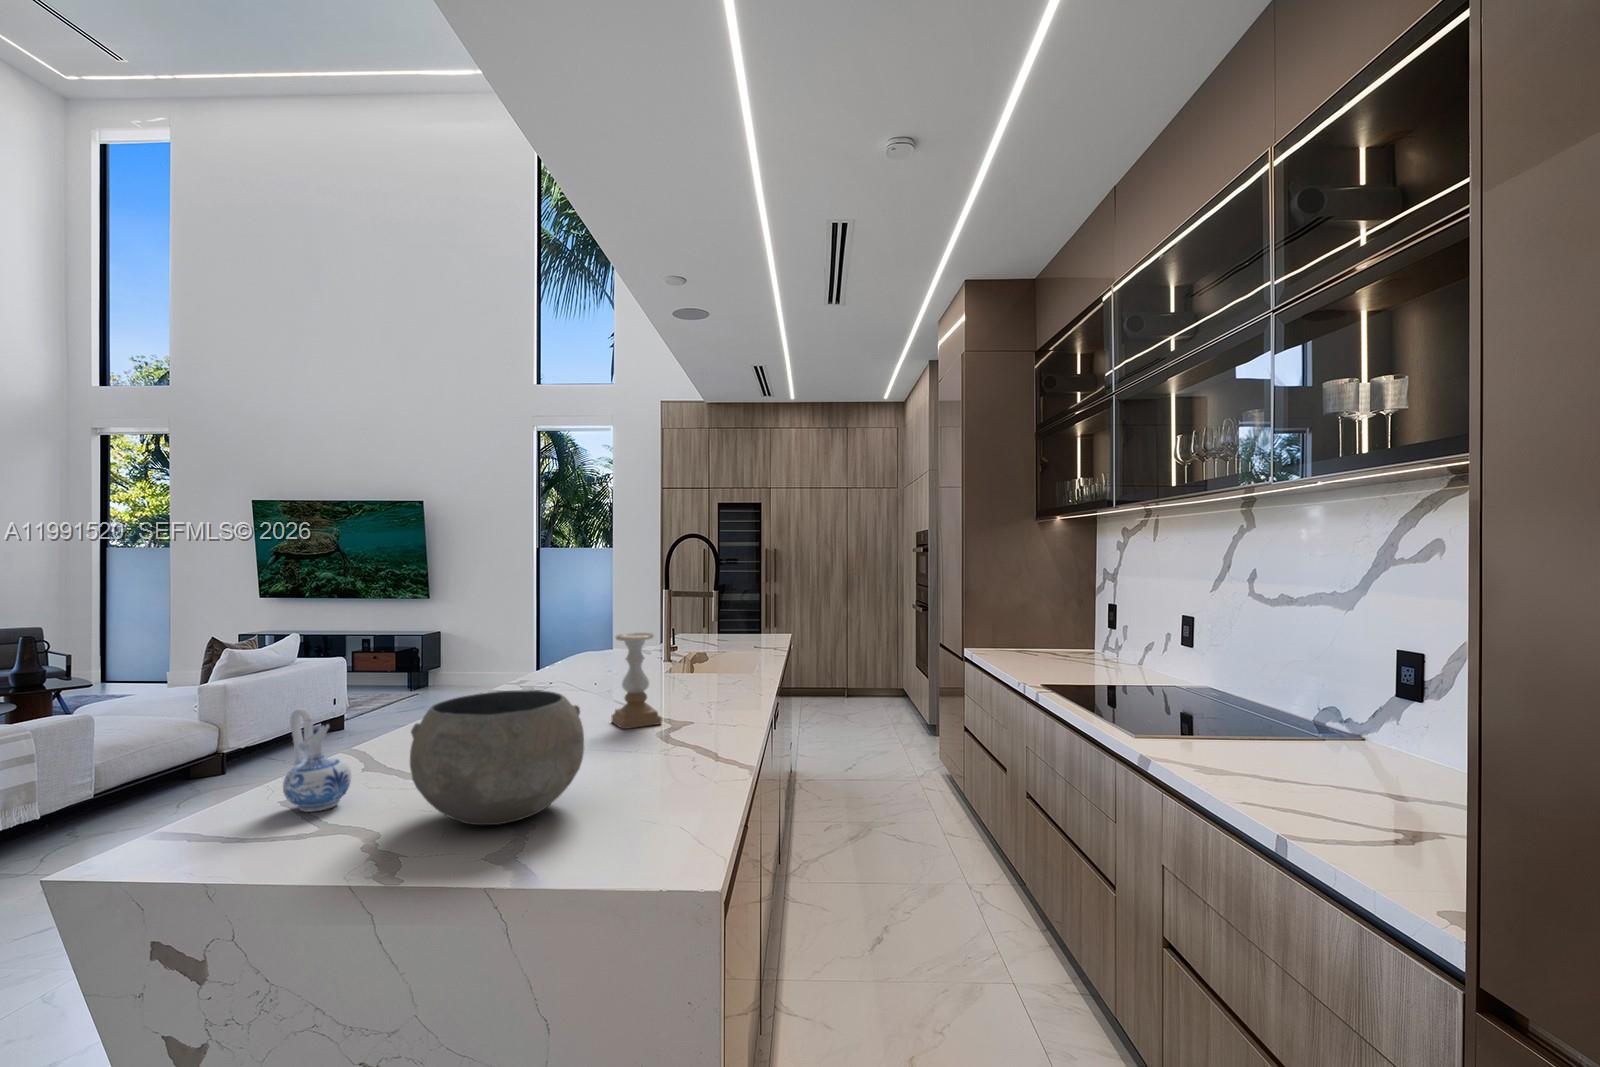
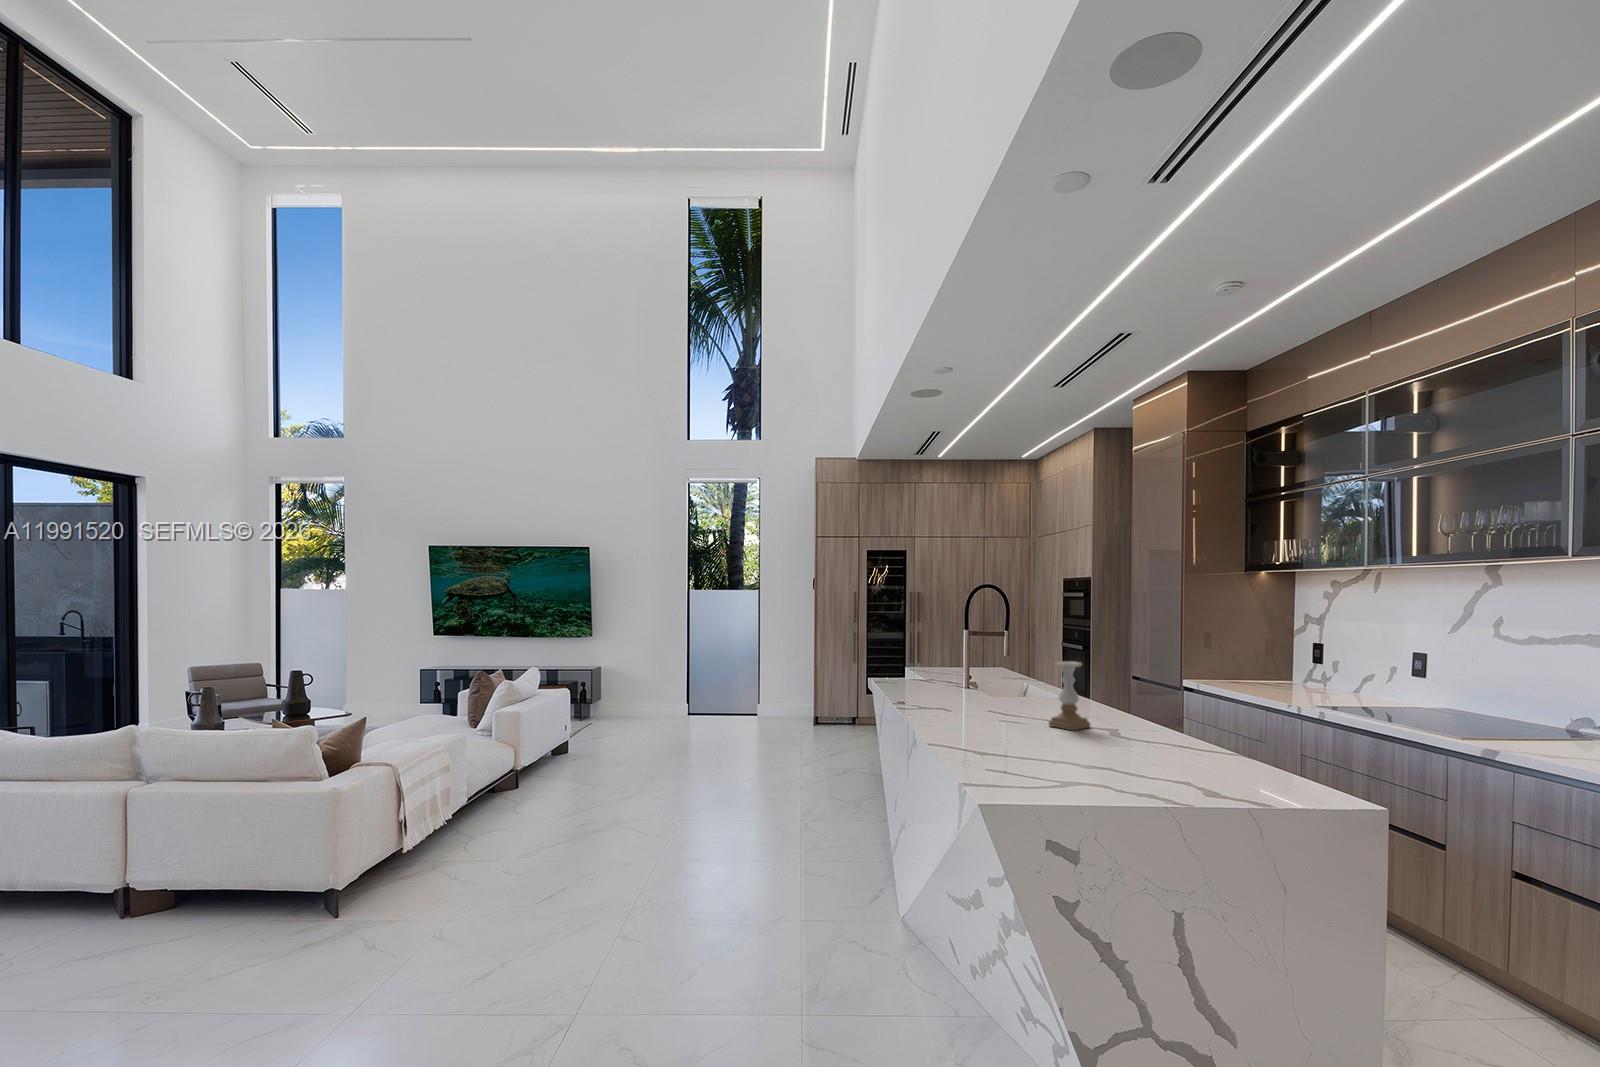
ceramic bowl: present [410,690,584,825] -> none [1085,696,1205,778]
ceramic pitcher: present [283,708,351,812] -> none [992,707,1033,774]

